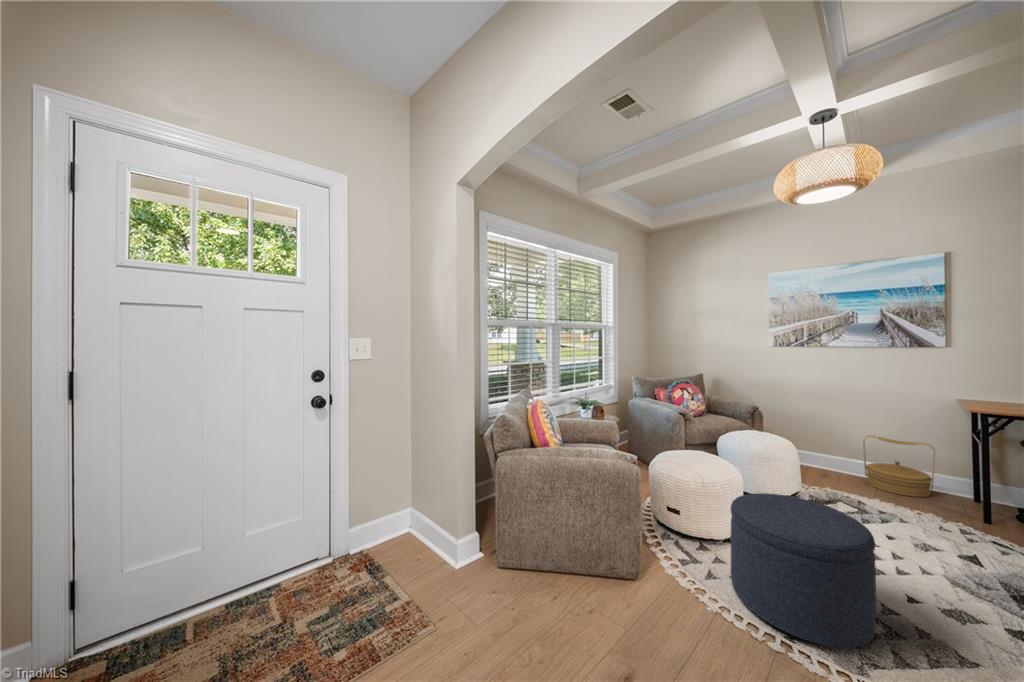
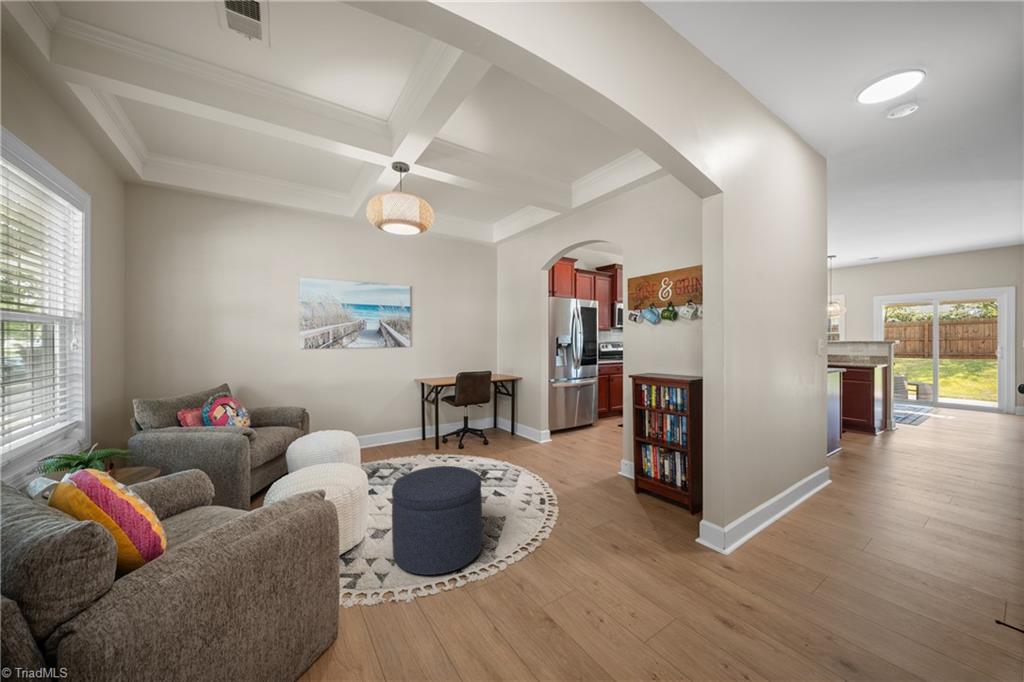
woven basket: present [863,436,935,497] -> none [375,411,412,452]

